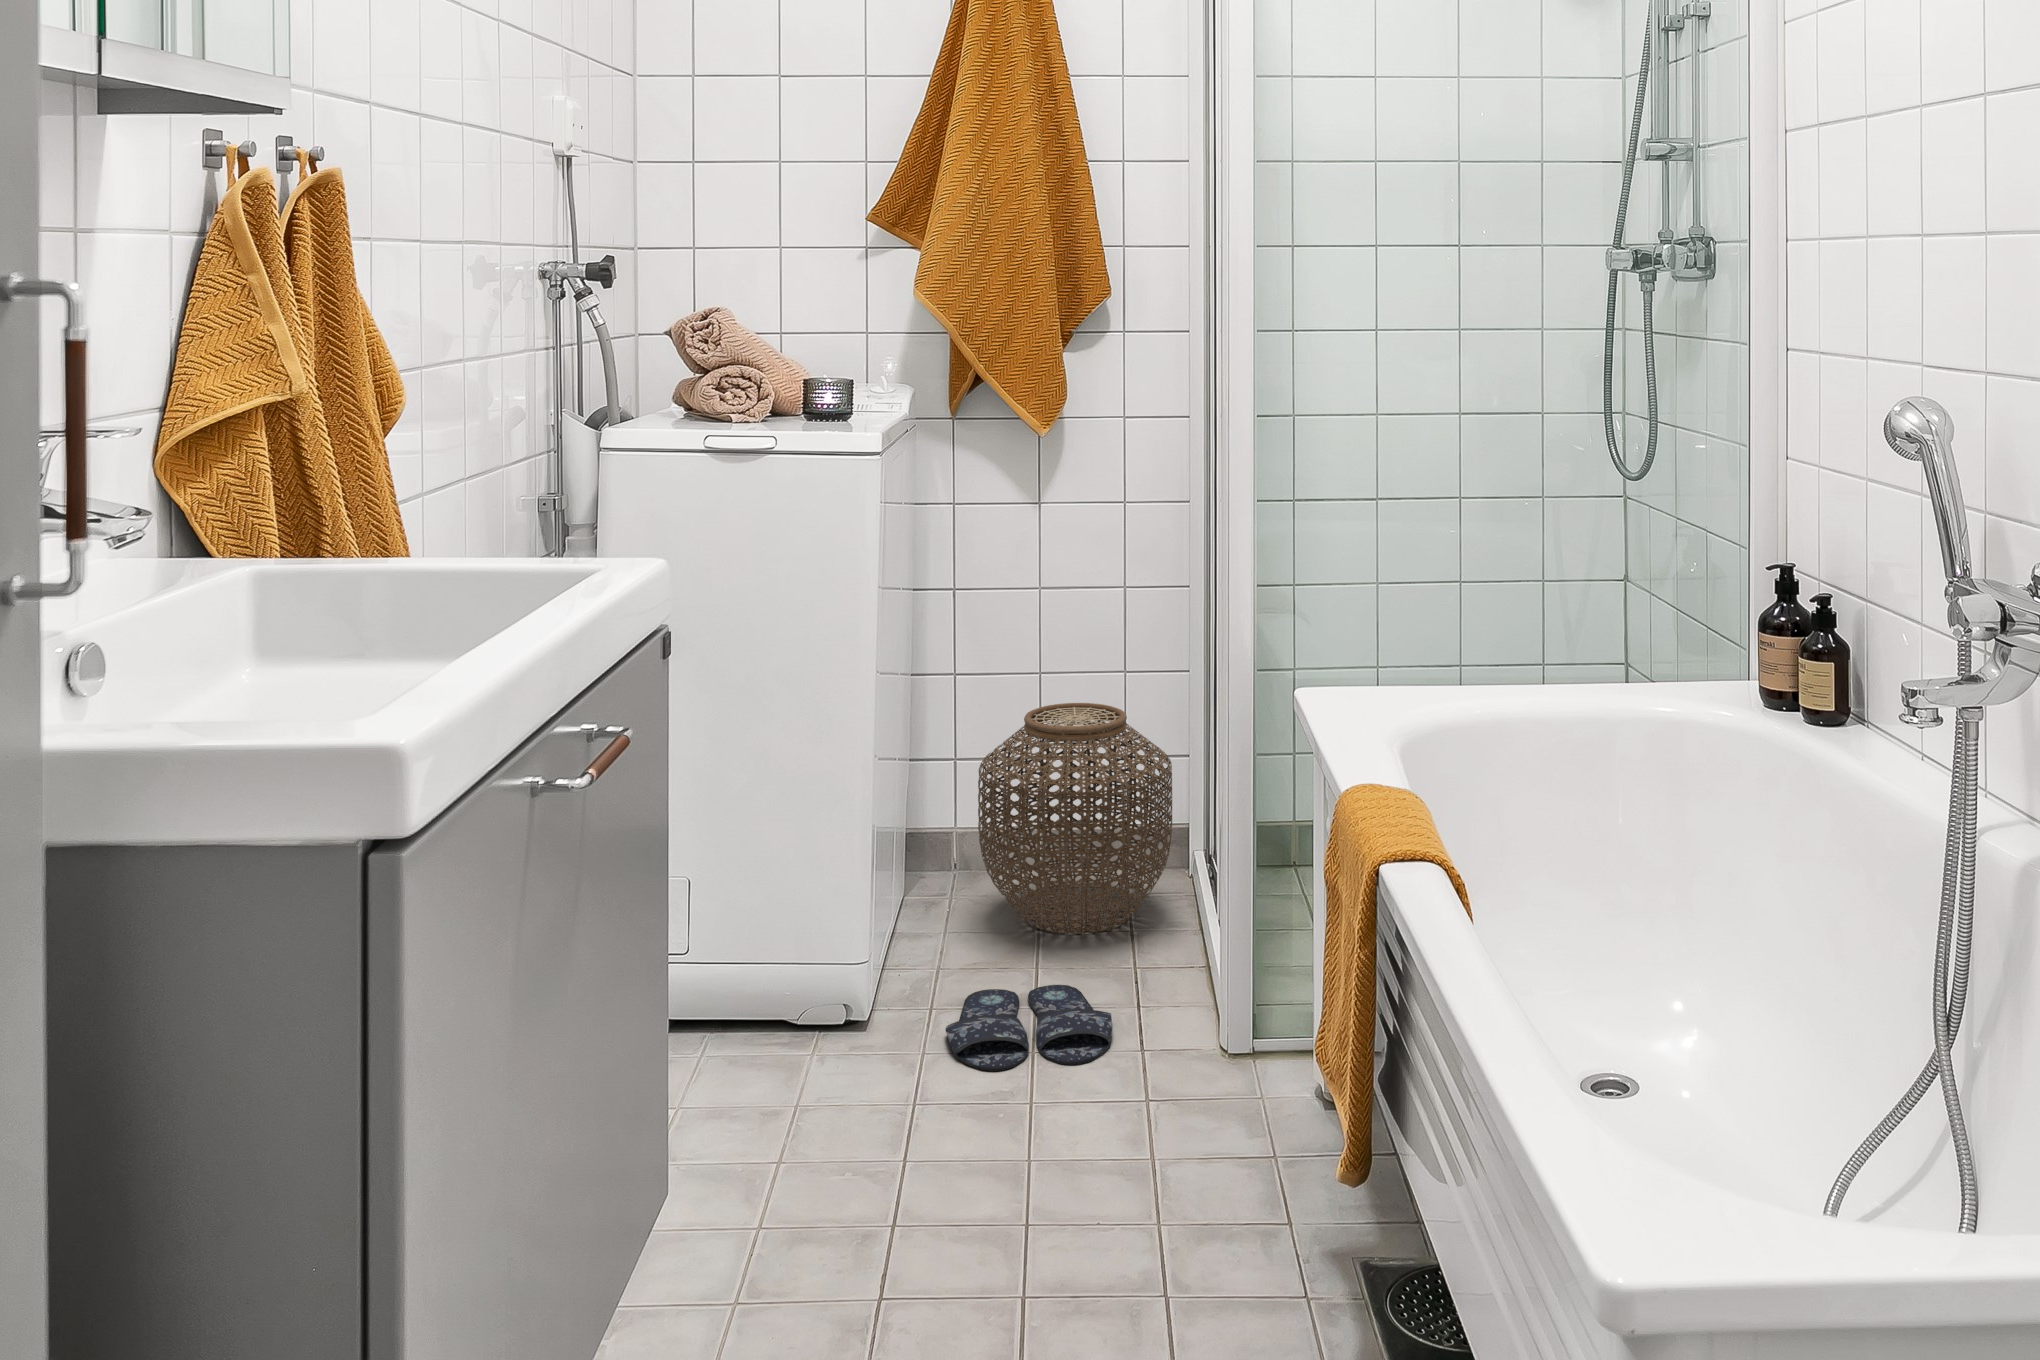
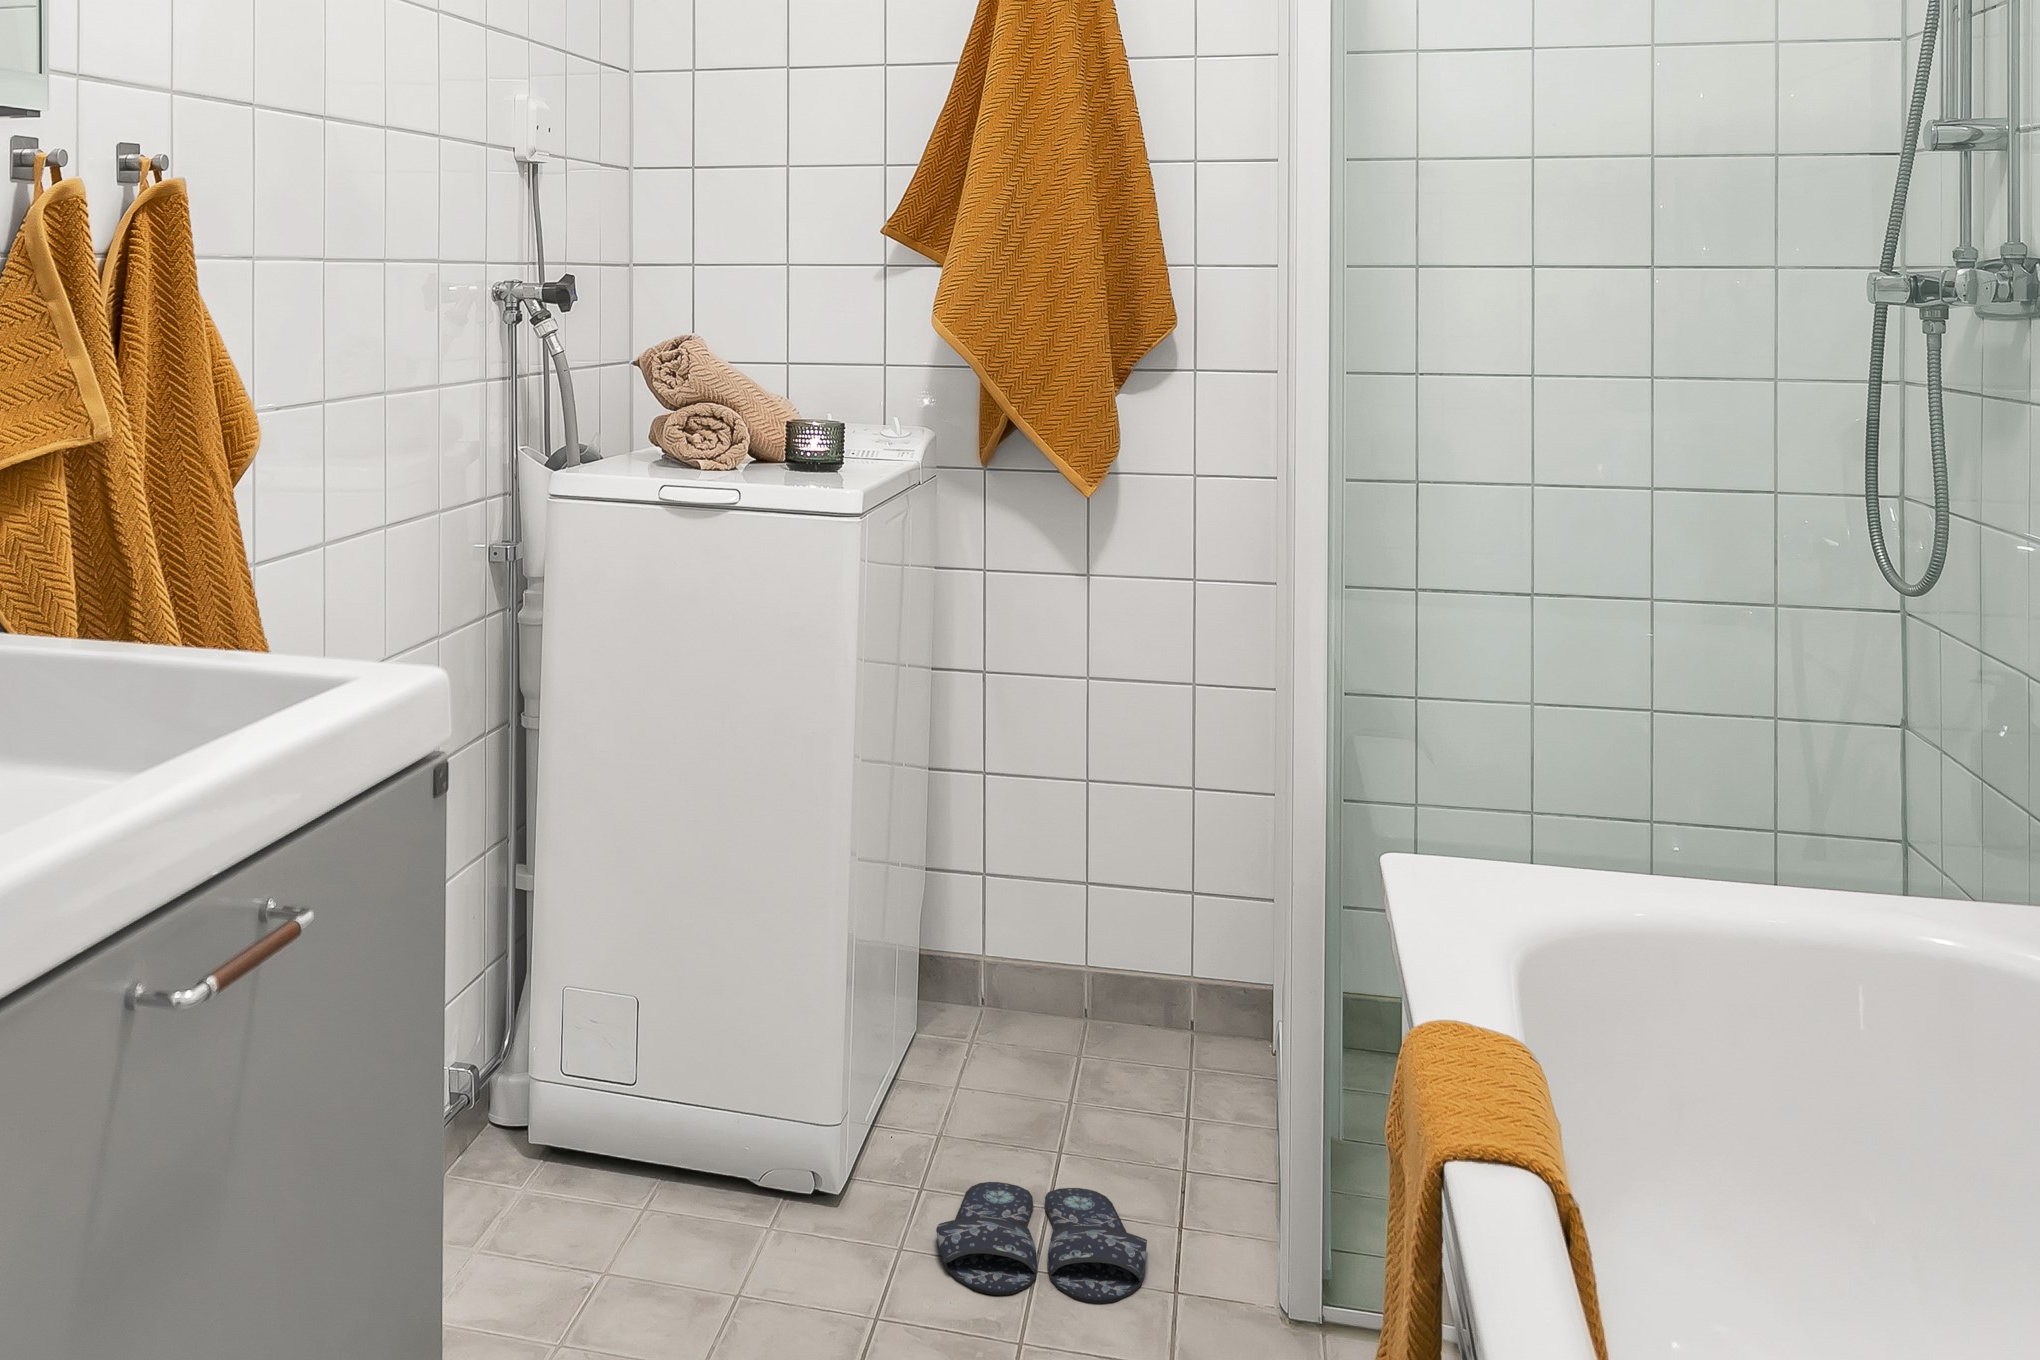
woven basket: present [978,703,1172,934] -> none [999,831,1245,1124]

